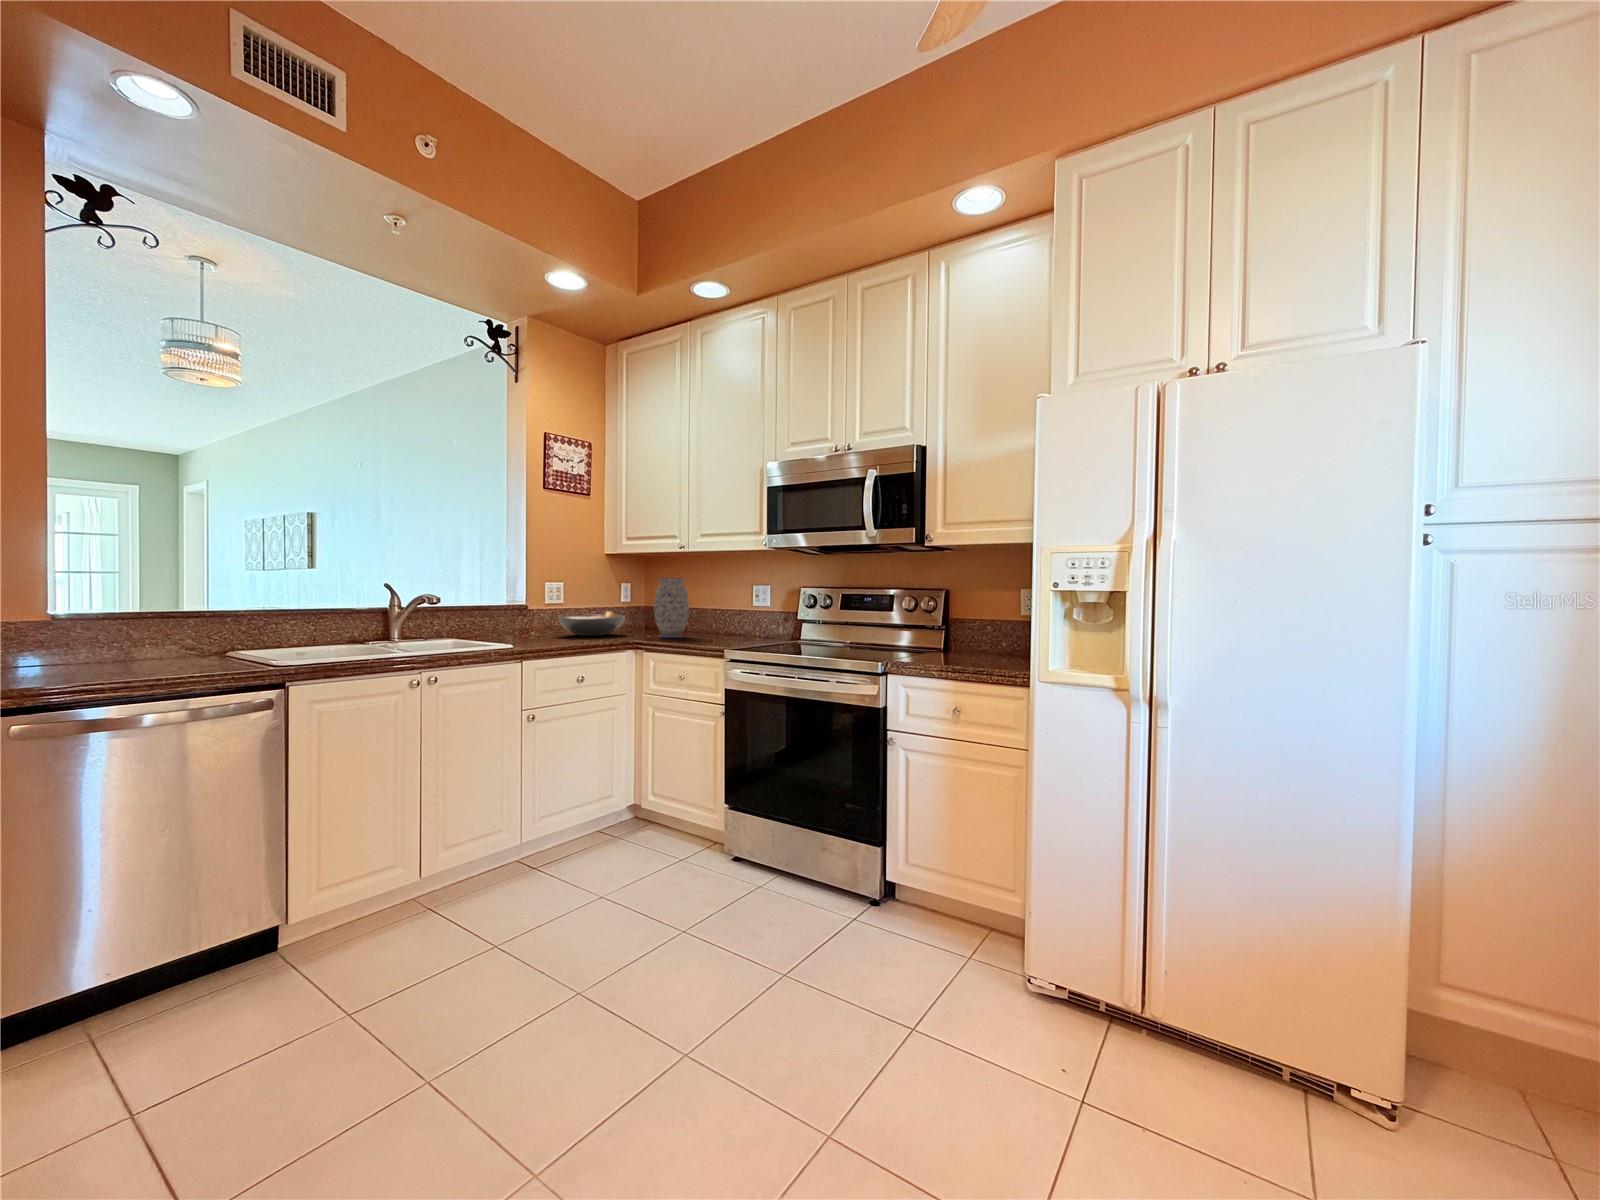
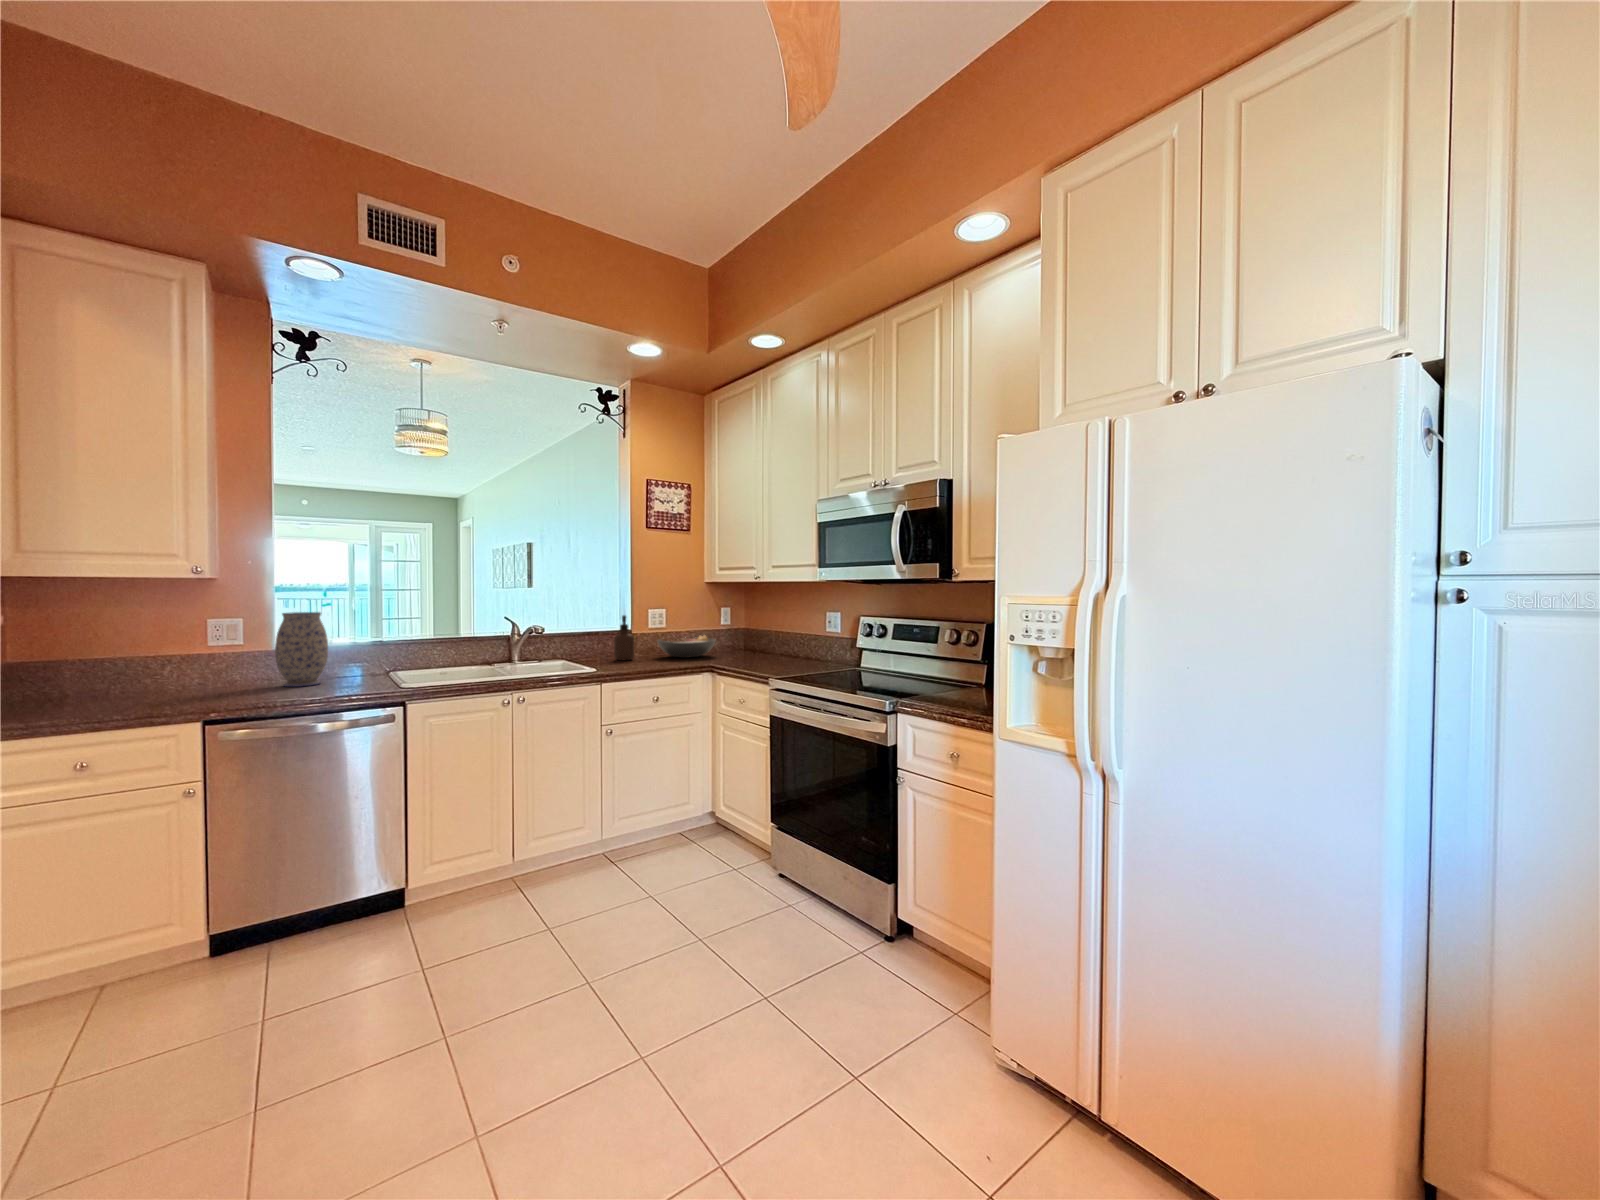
vase: present [654,578,689,638] -> present [275,612,328,687]
soap dispenser: none [510,588,534,639] -> present [614,615,634,660]

